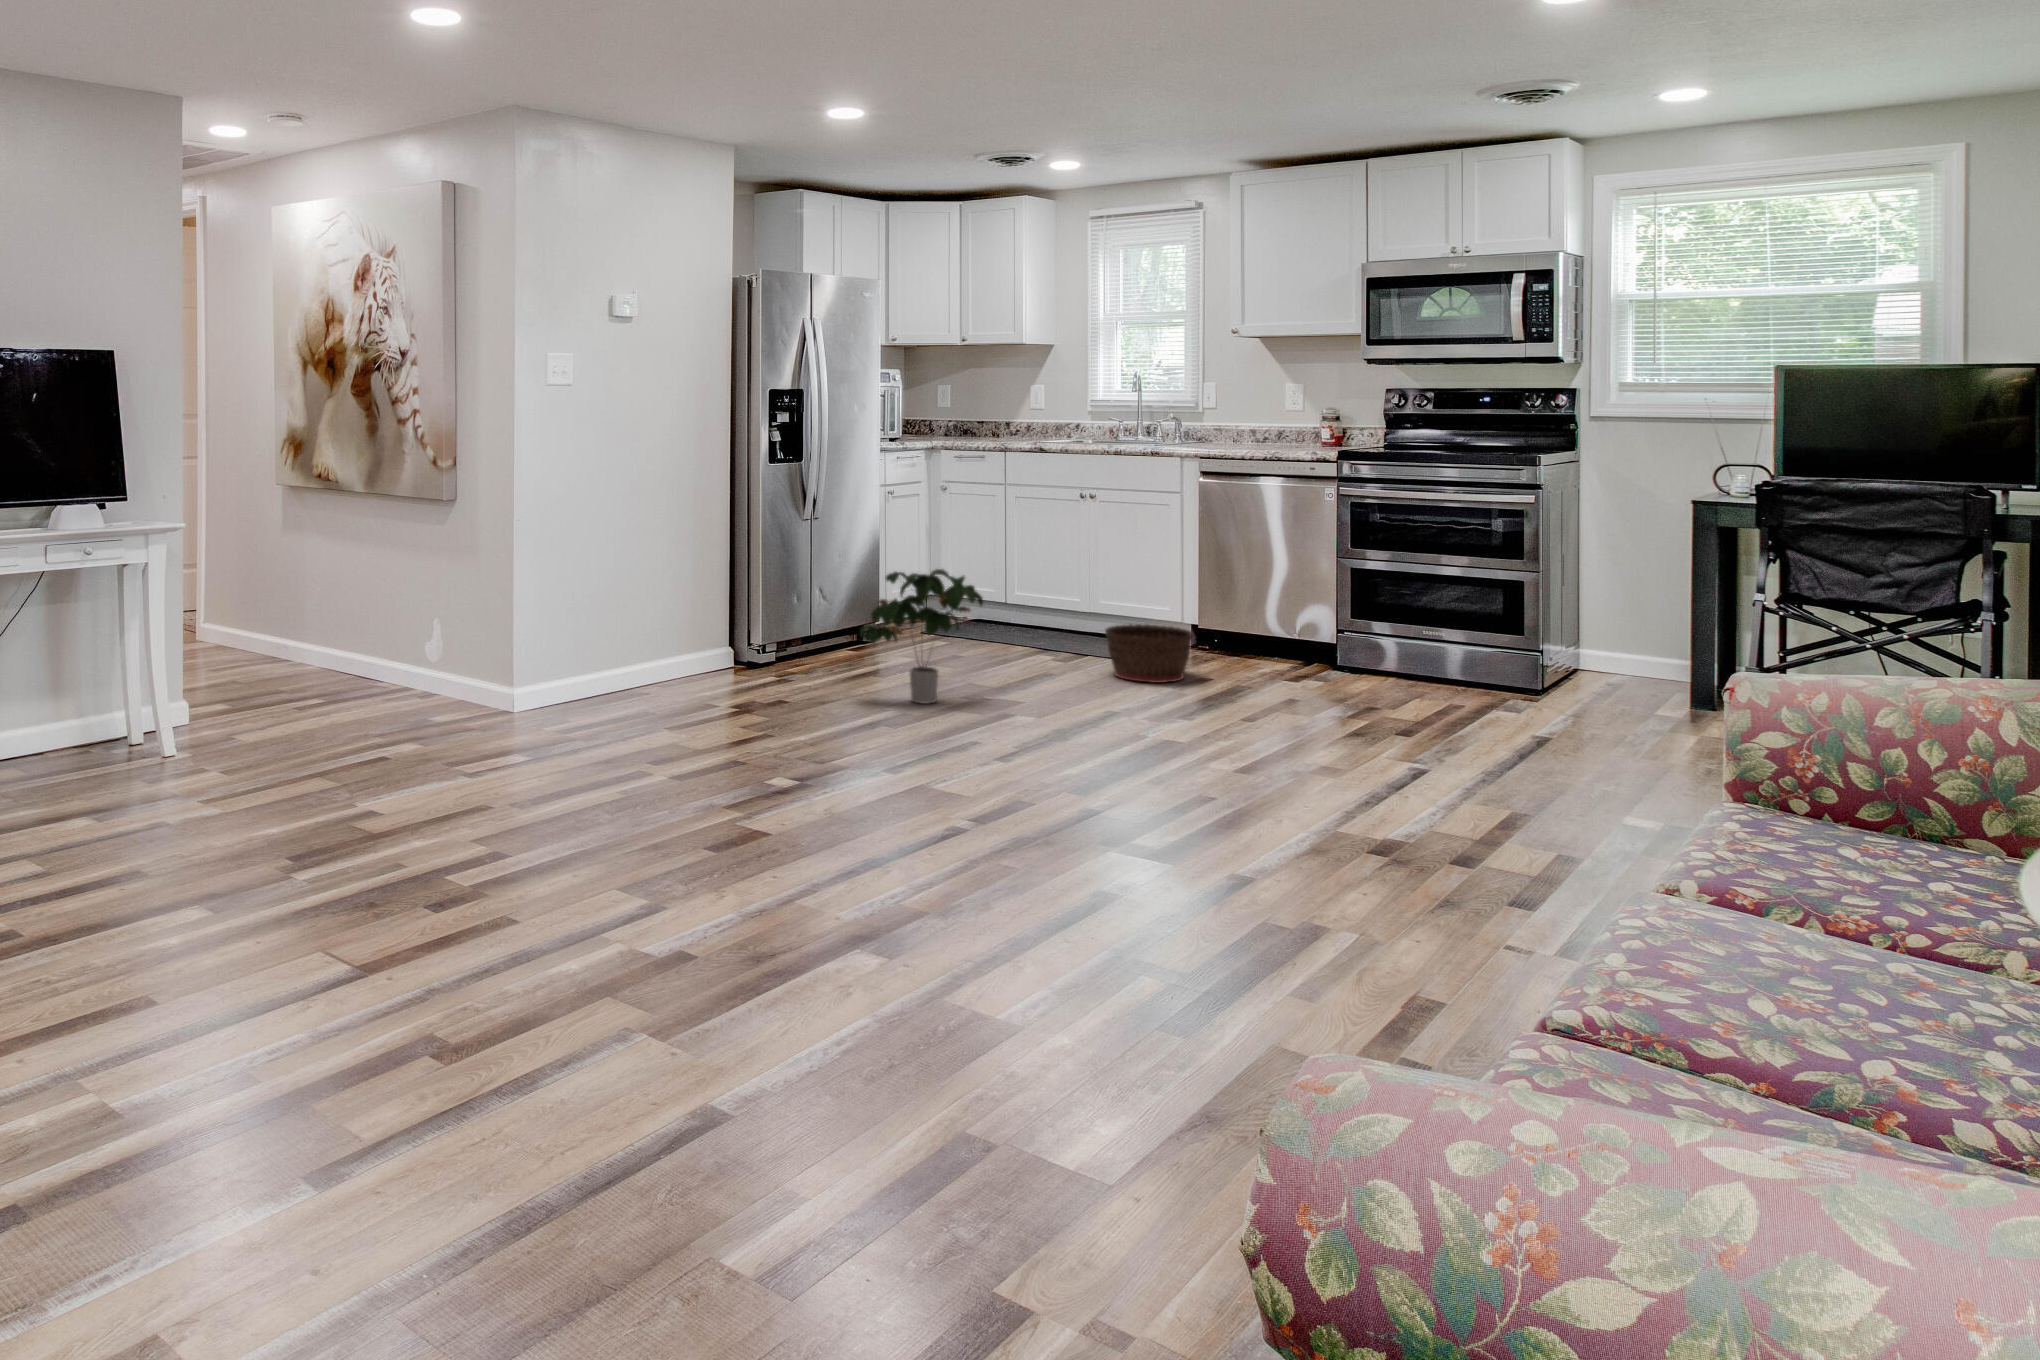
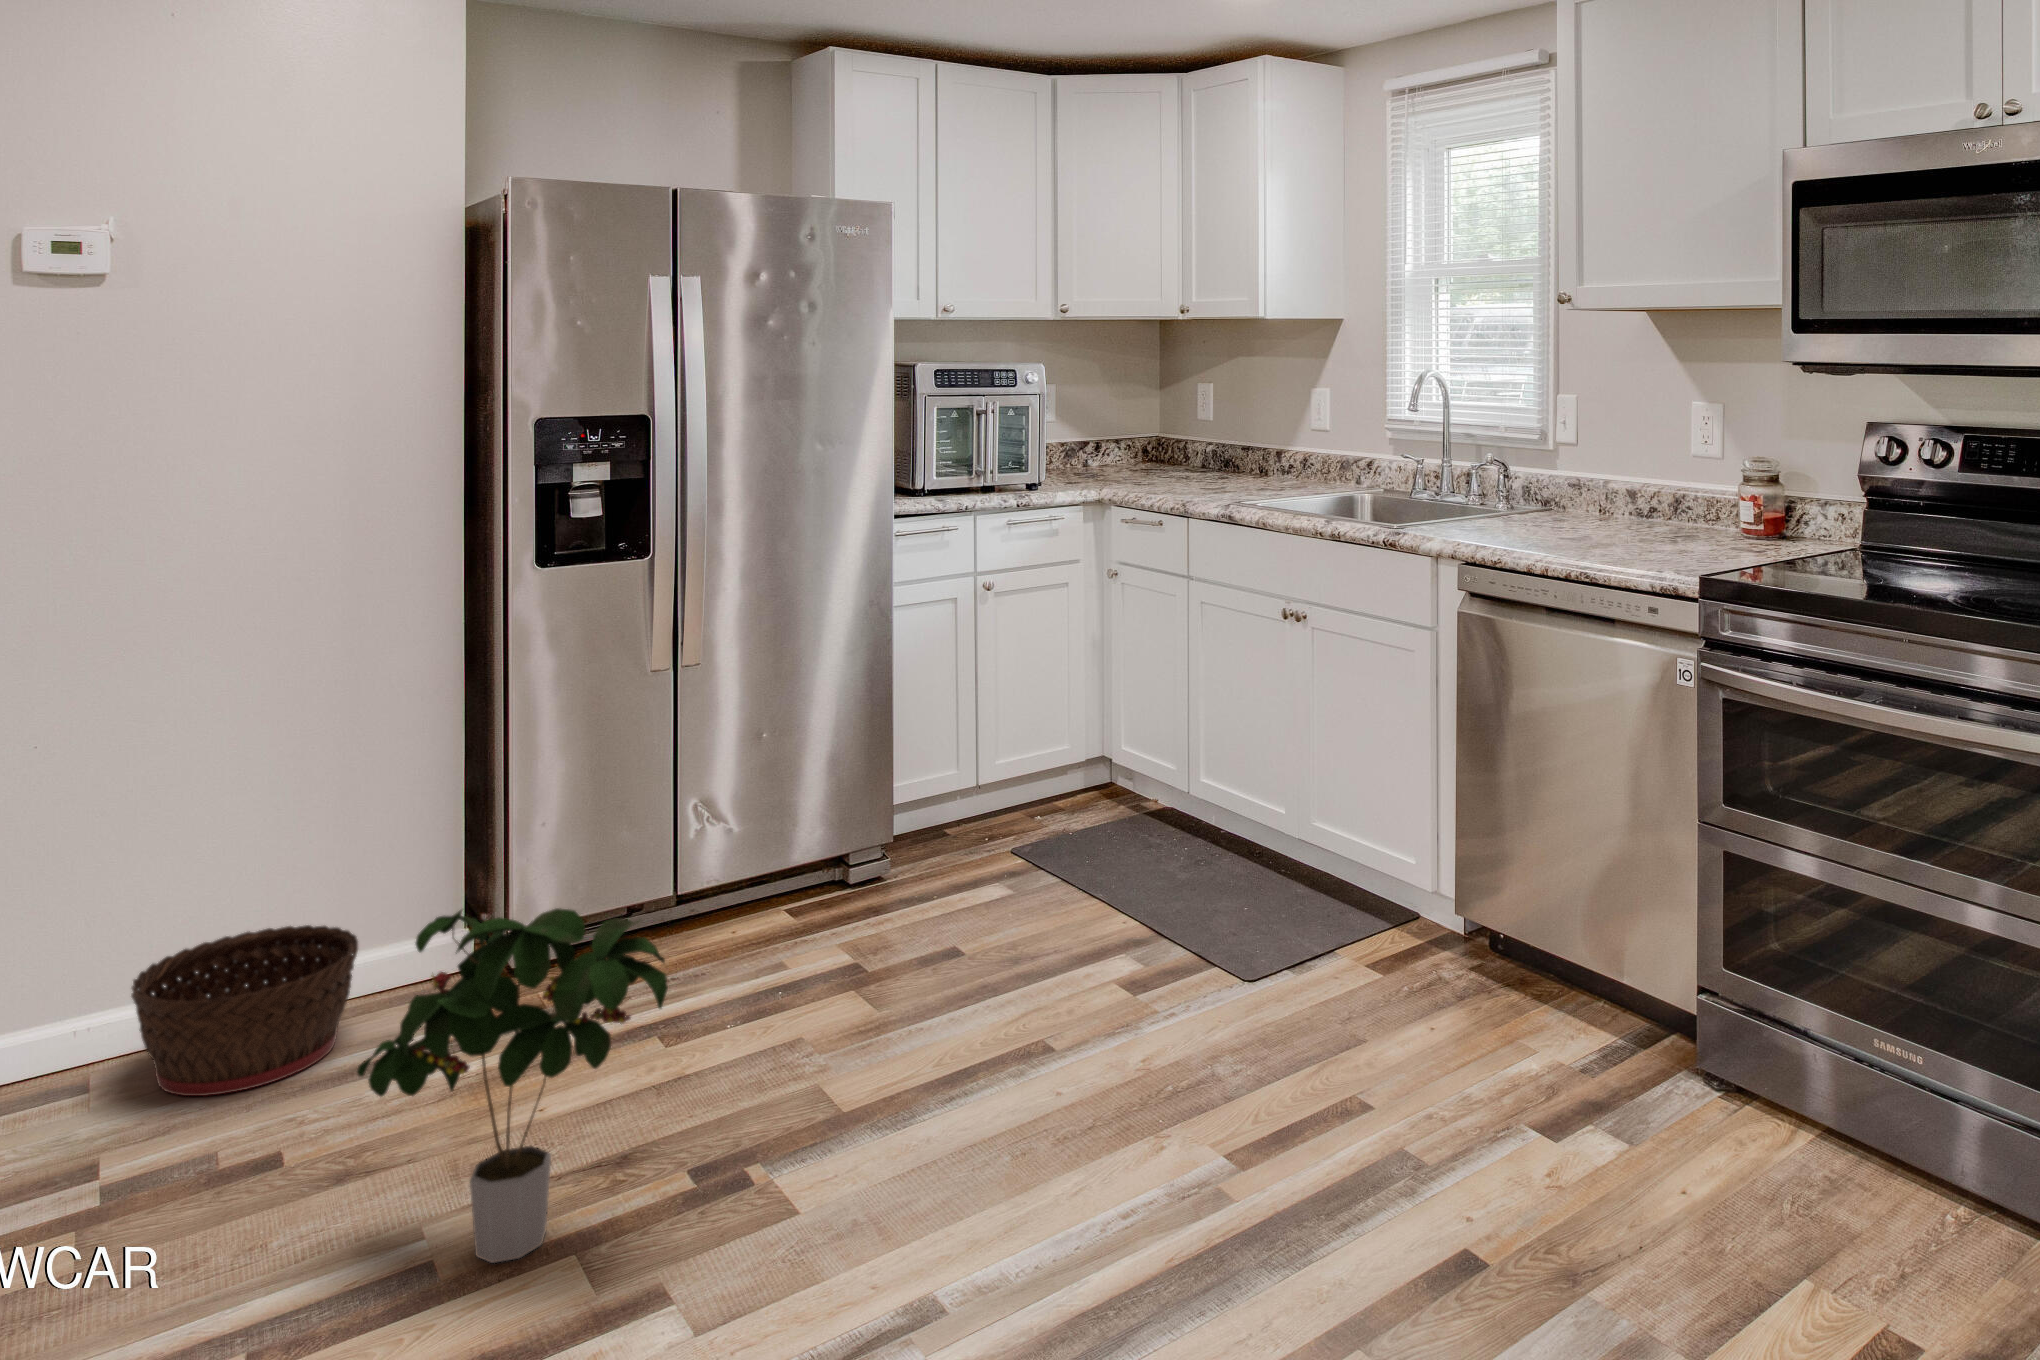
basket: present [1105,624,1193,683] -> present [131,925,358,1096]

